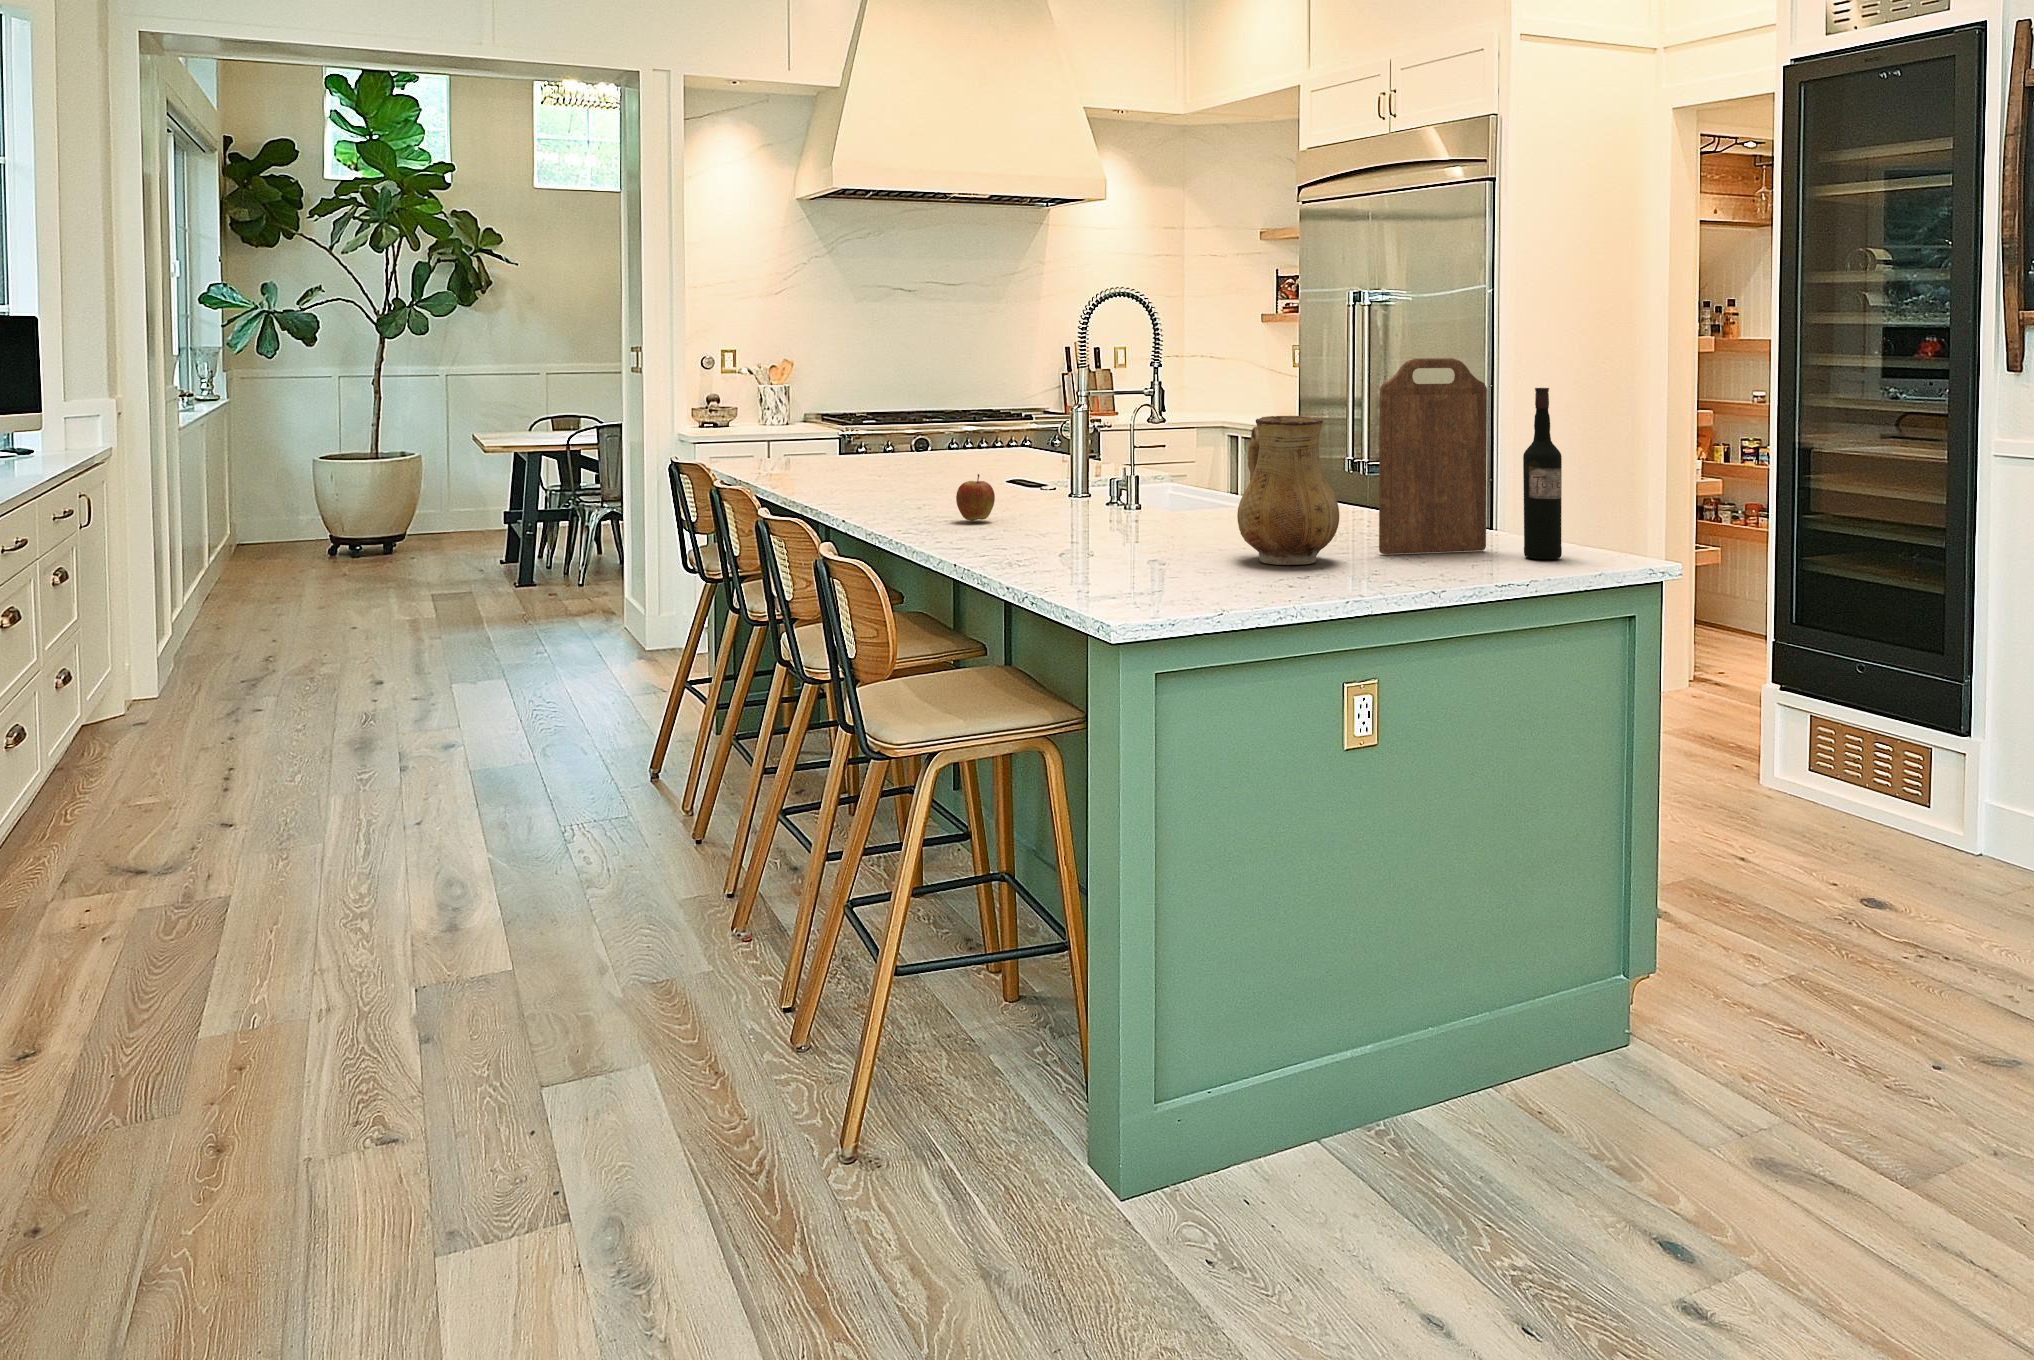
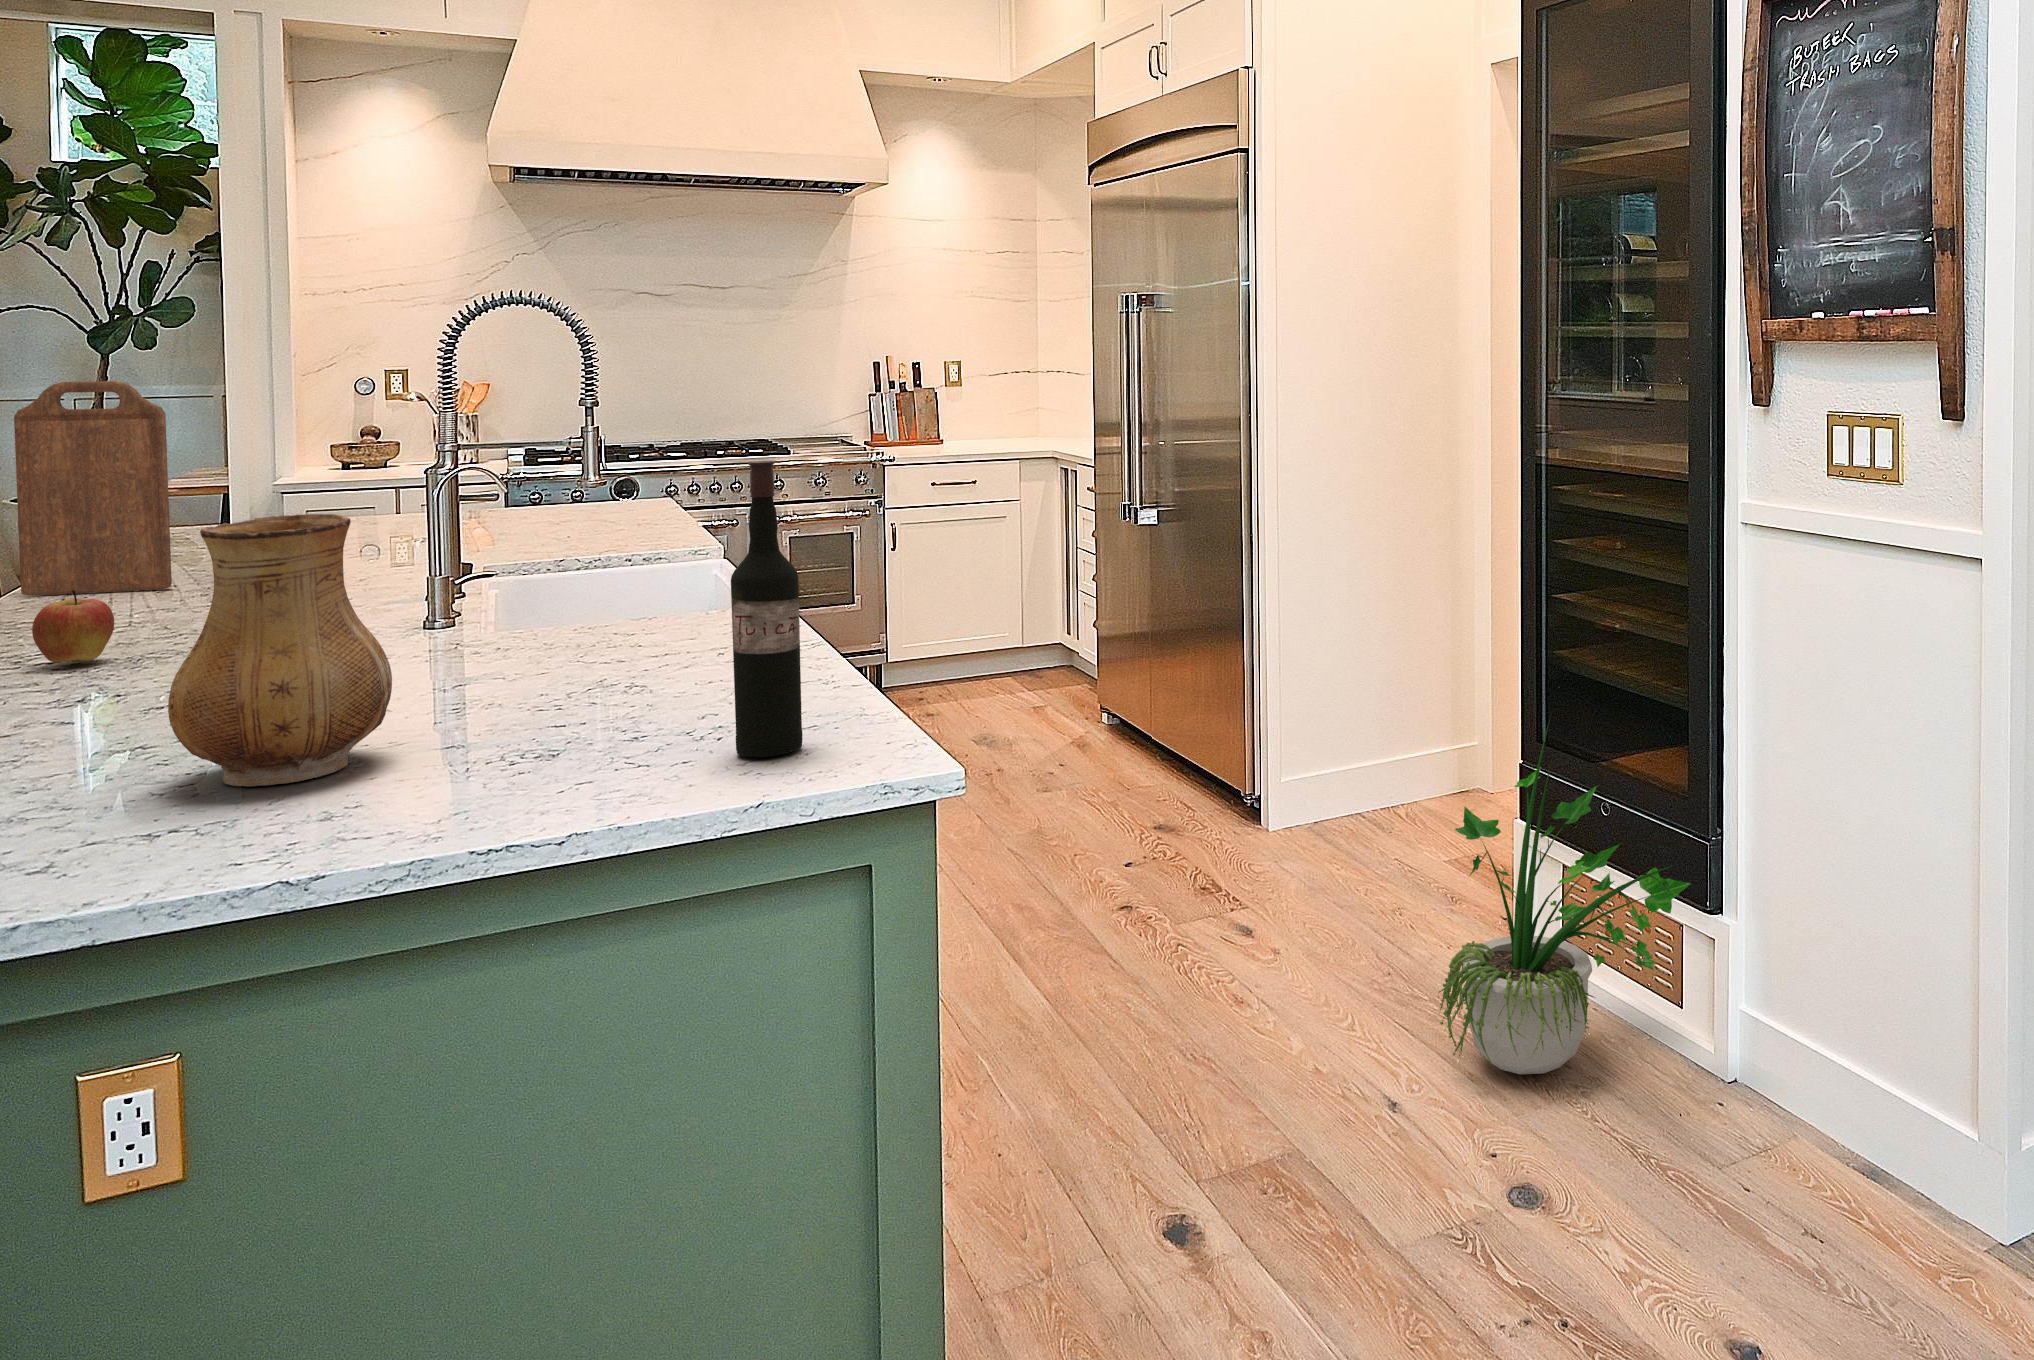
cutting board: present [1379,358,1487,554] -> present [14,381,172,595]
potted plant: none [1754,593,1975,848] -> present [1439,723,1691,1074]

